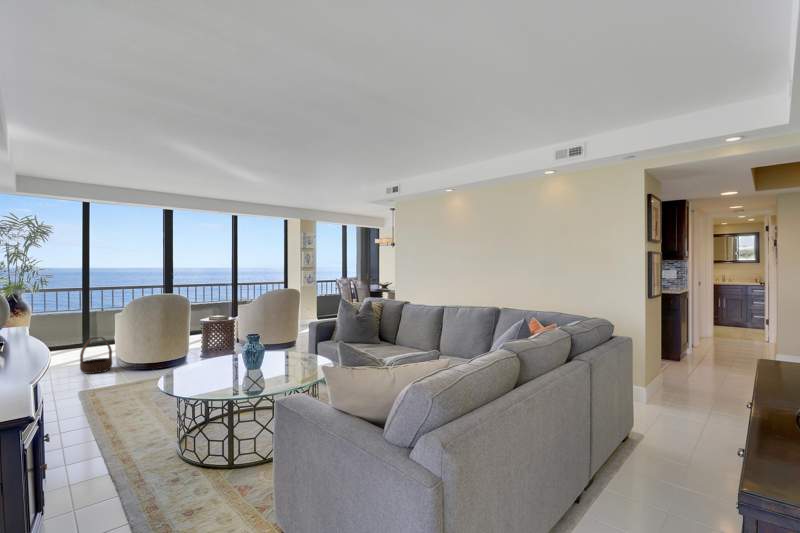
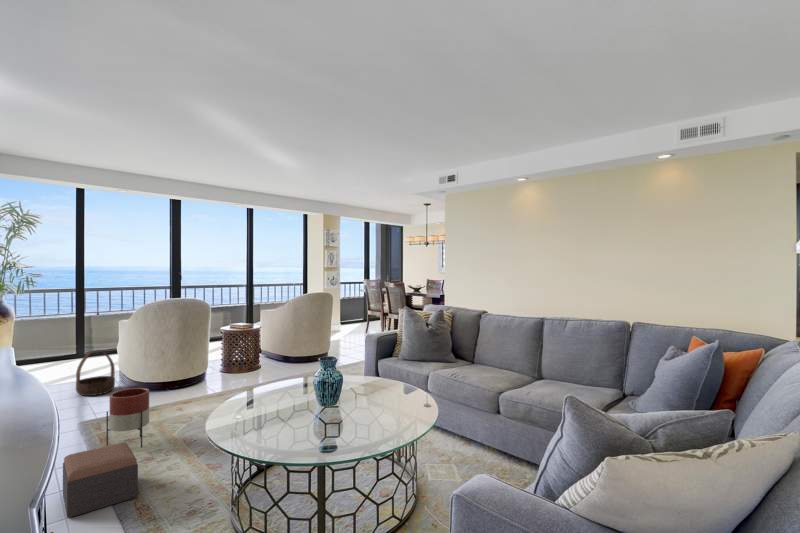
planter: none [99,363,132,408] -> present [106,388,149,447]
footstool: none [62,399,117,448] -> present [63,442,138,518]

